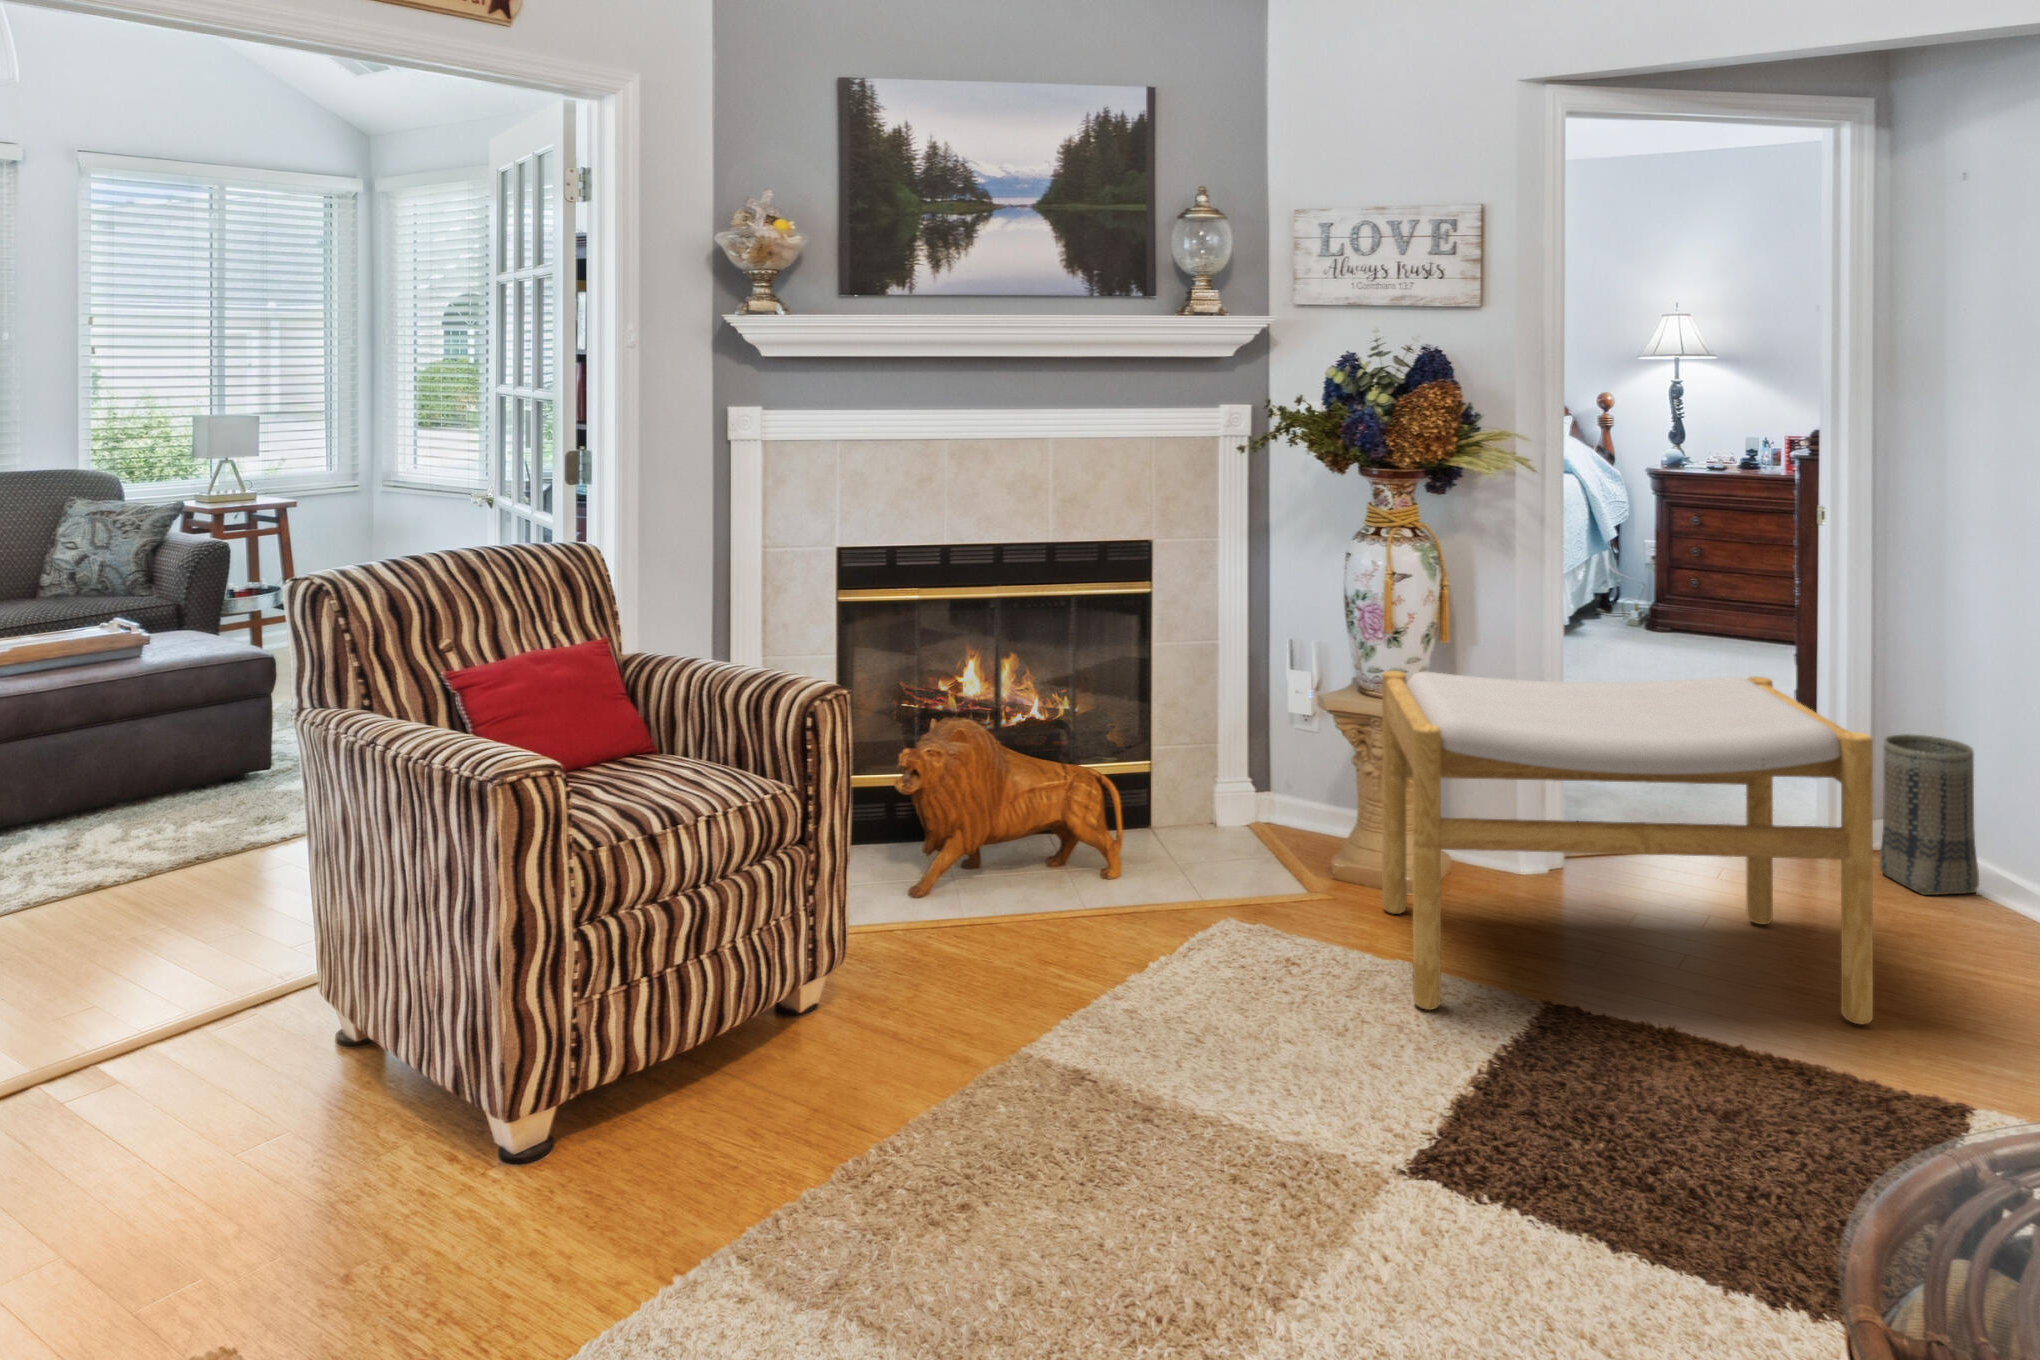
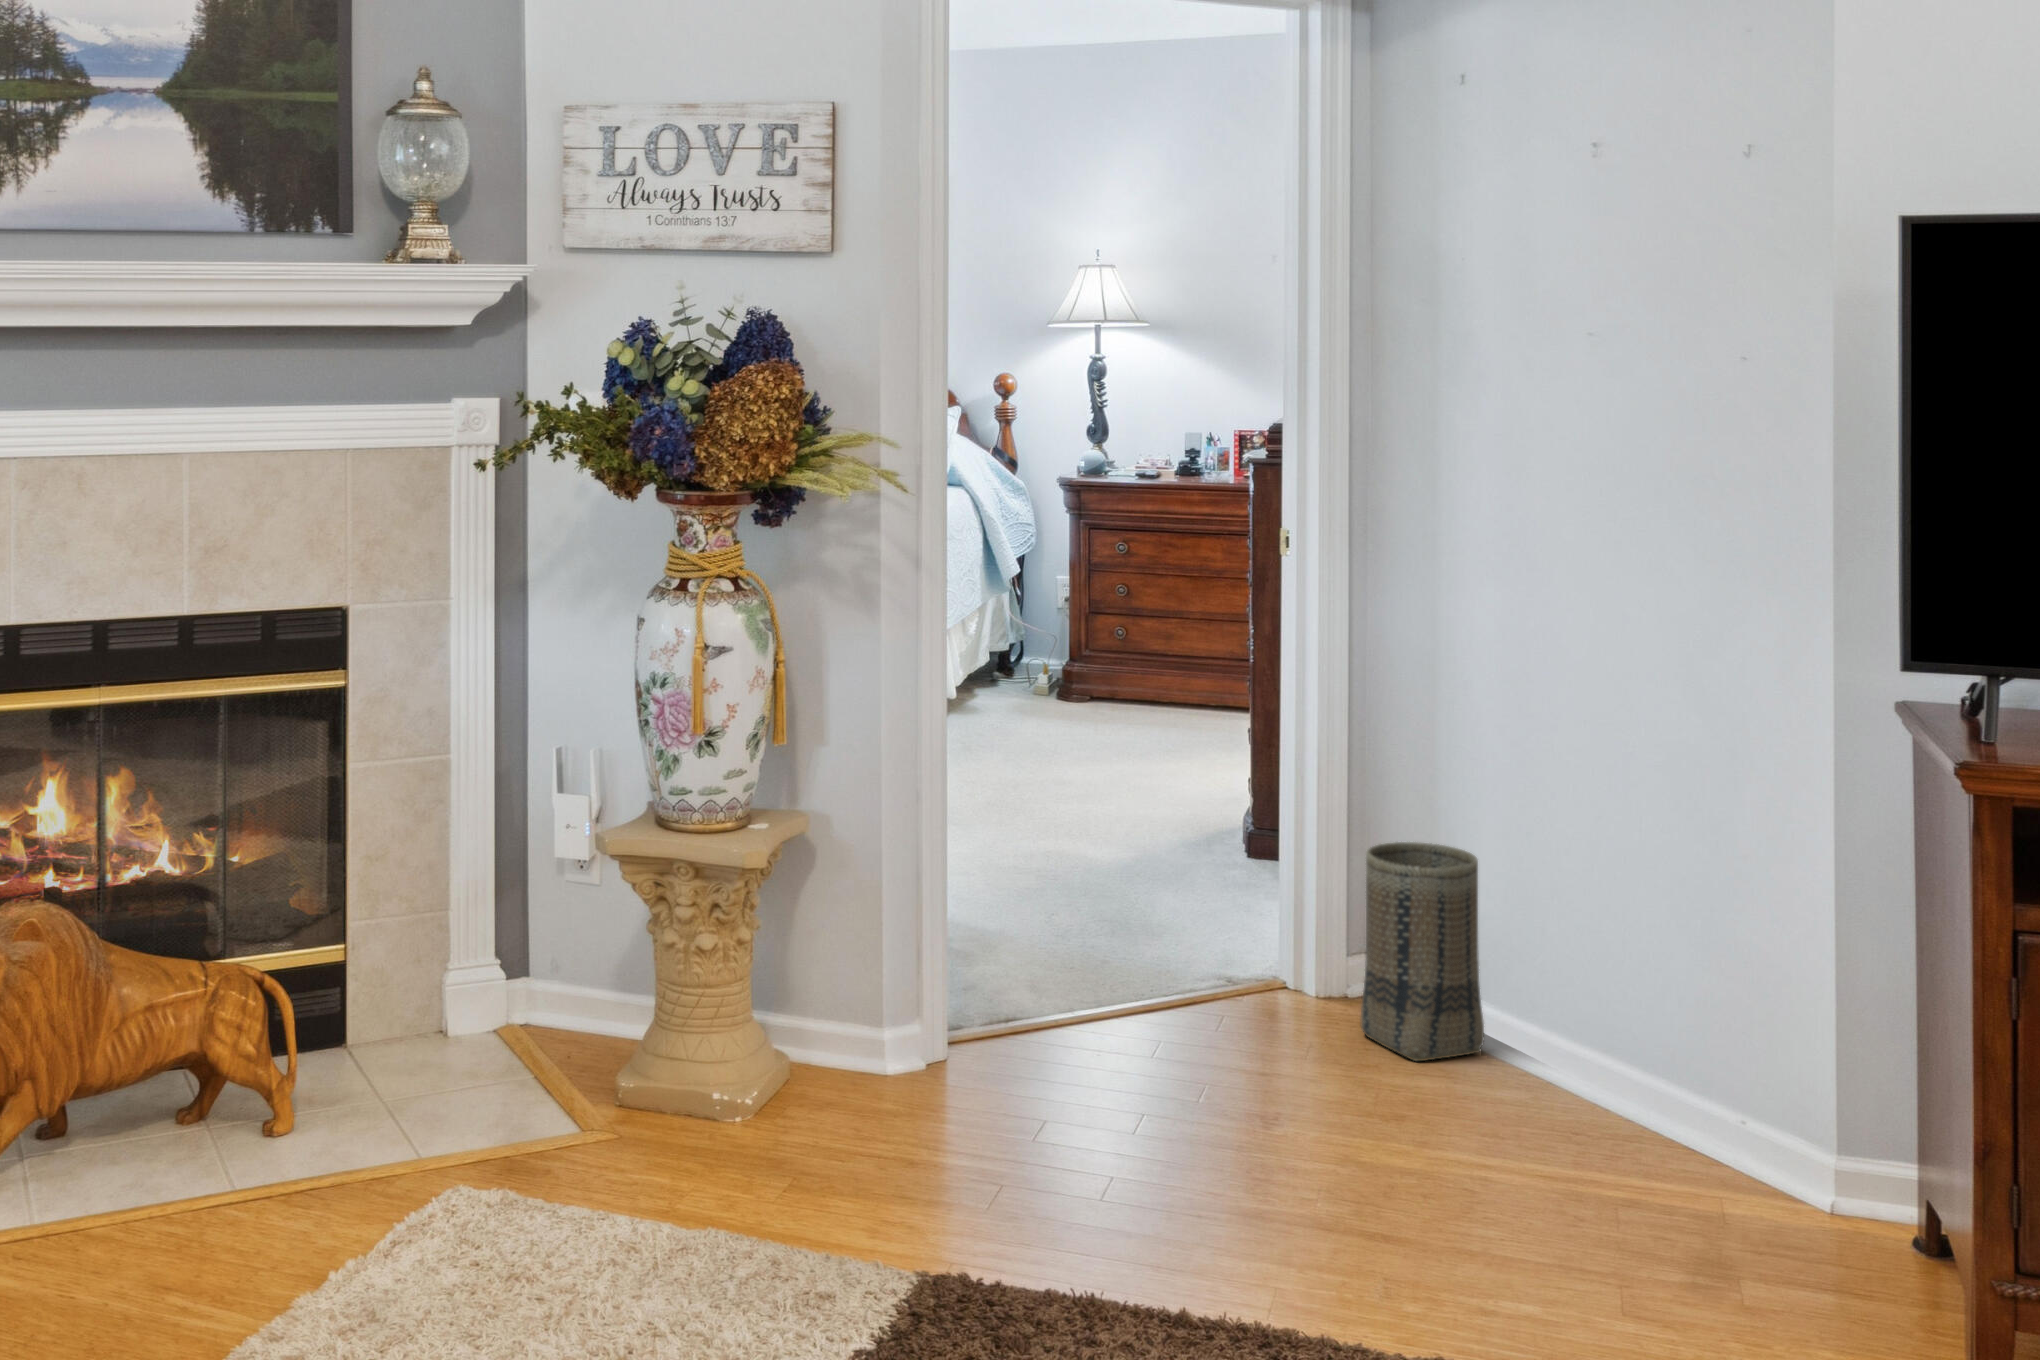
footstool: present [1382,671,1873,1024] -> none [687,777,1357,1303]

